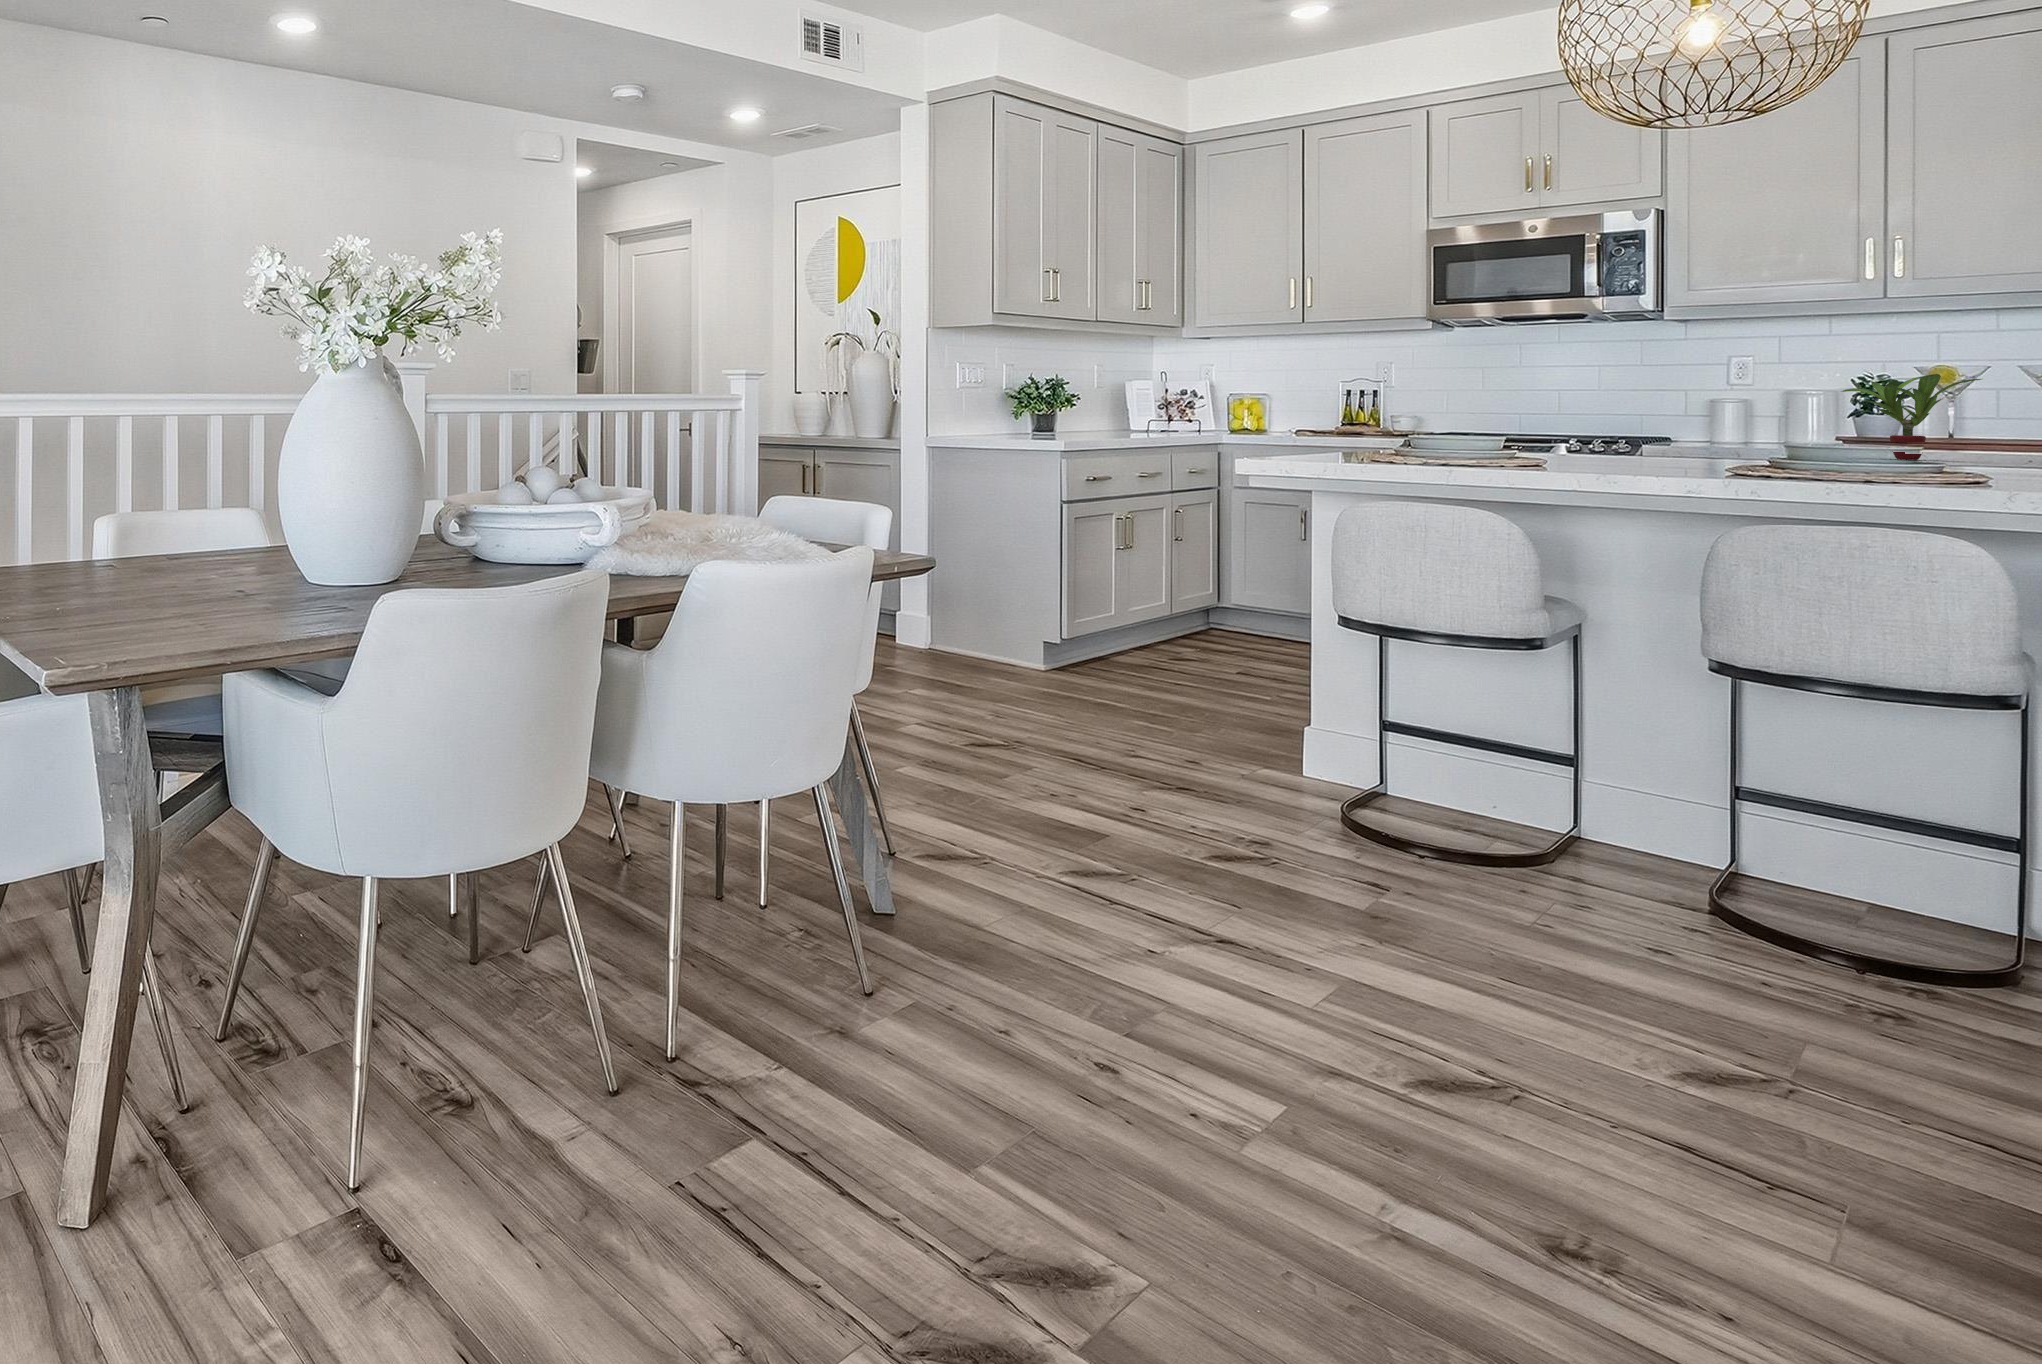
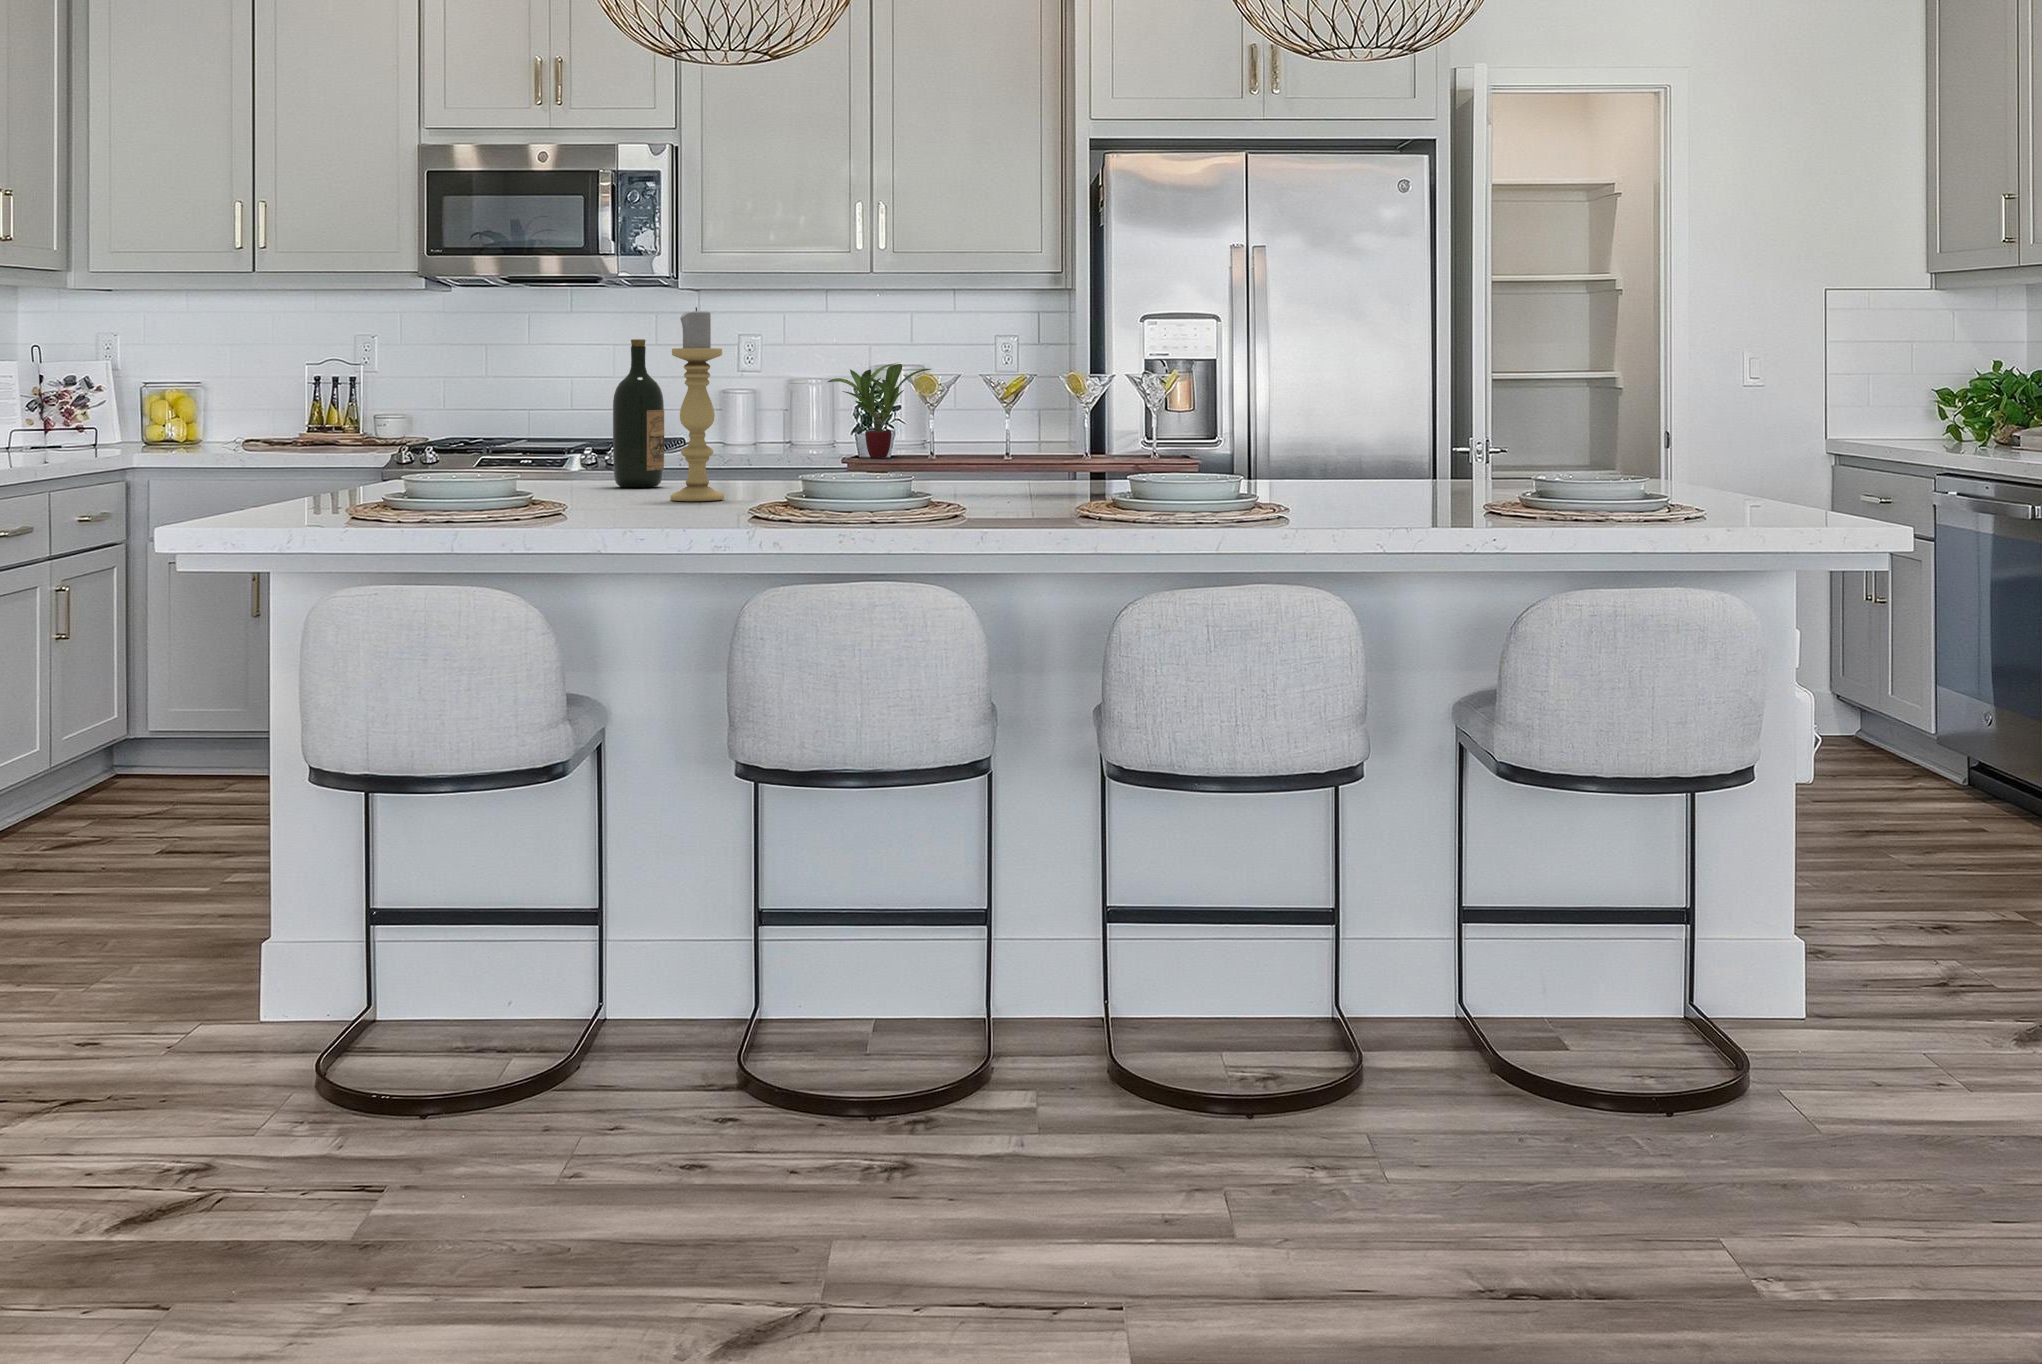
candle holder: none [1647,317,1703,467] -> present [670,307,724,501]
wine bottle: none [1593,348,1645,461] -> present [613,339,664,487]

